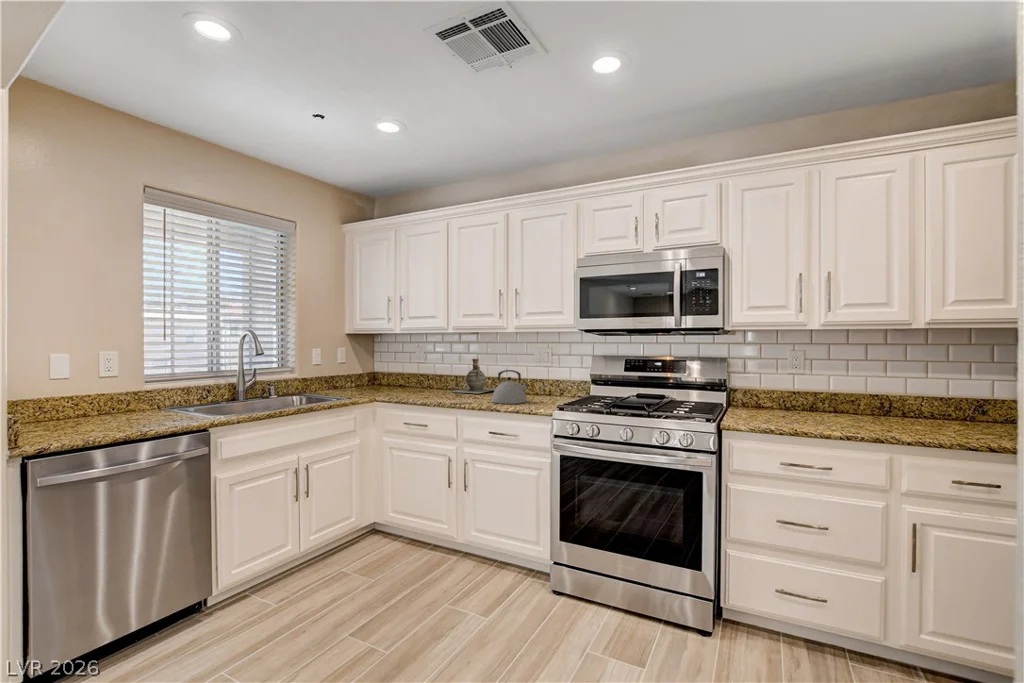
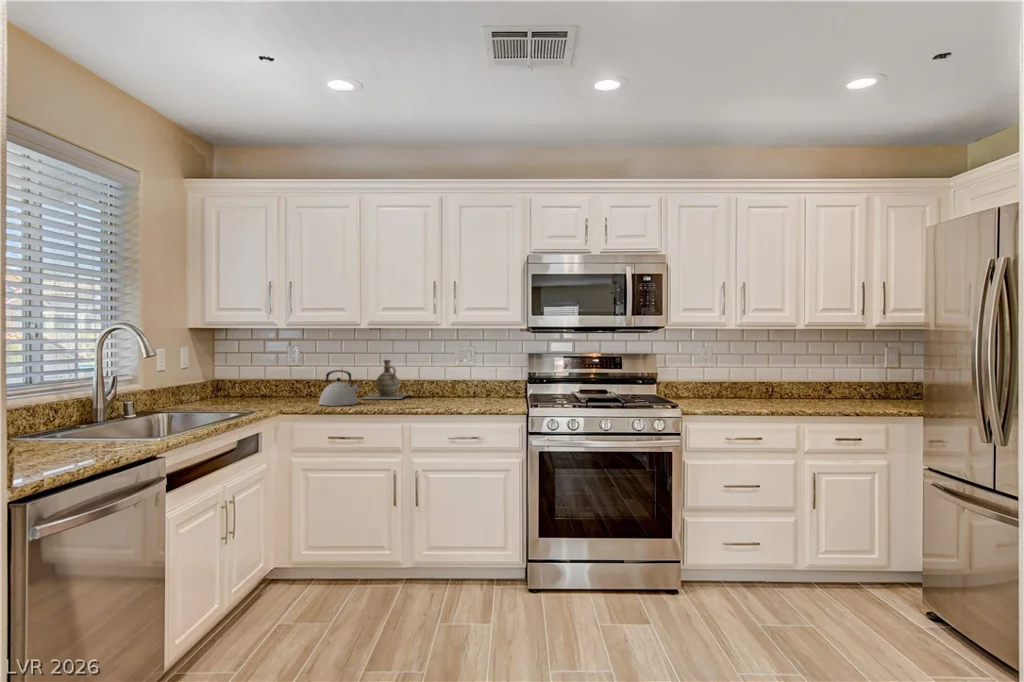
kettle: present [492,370,528,404] -> present [319,370,360,406]

